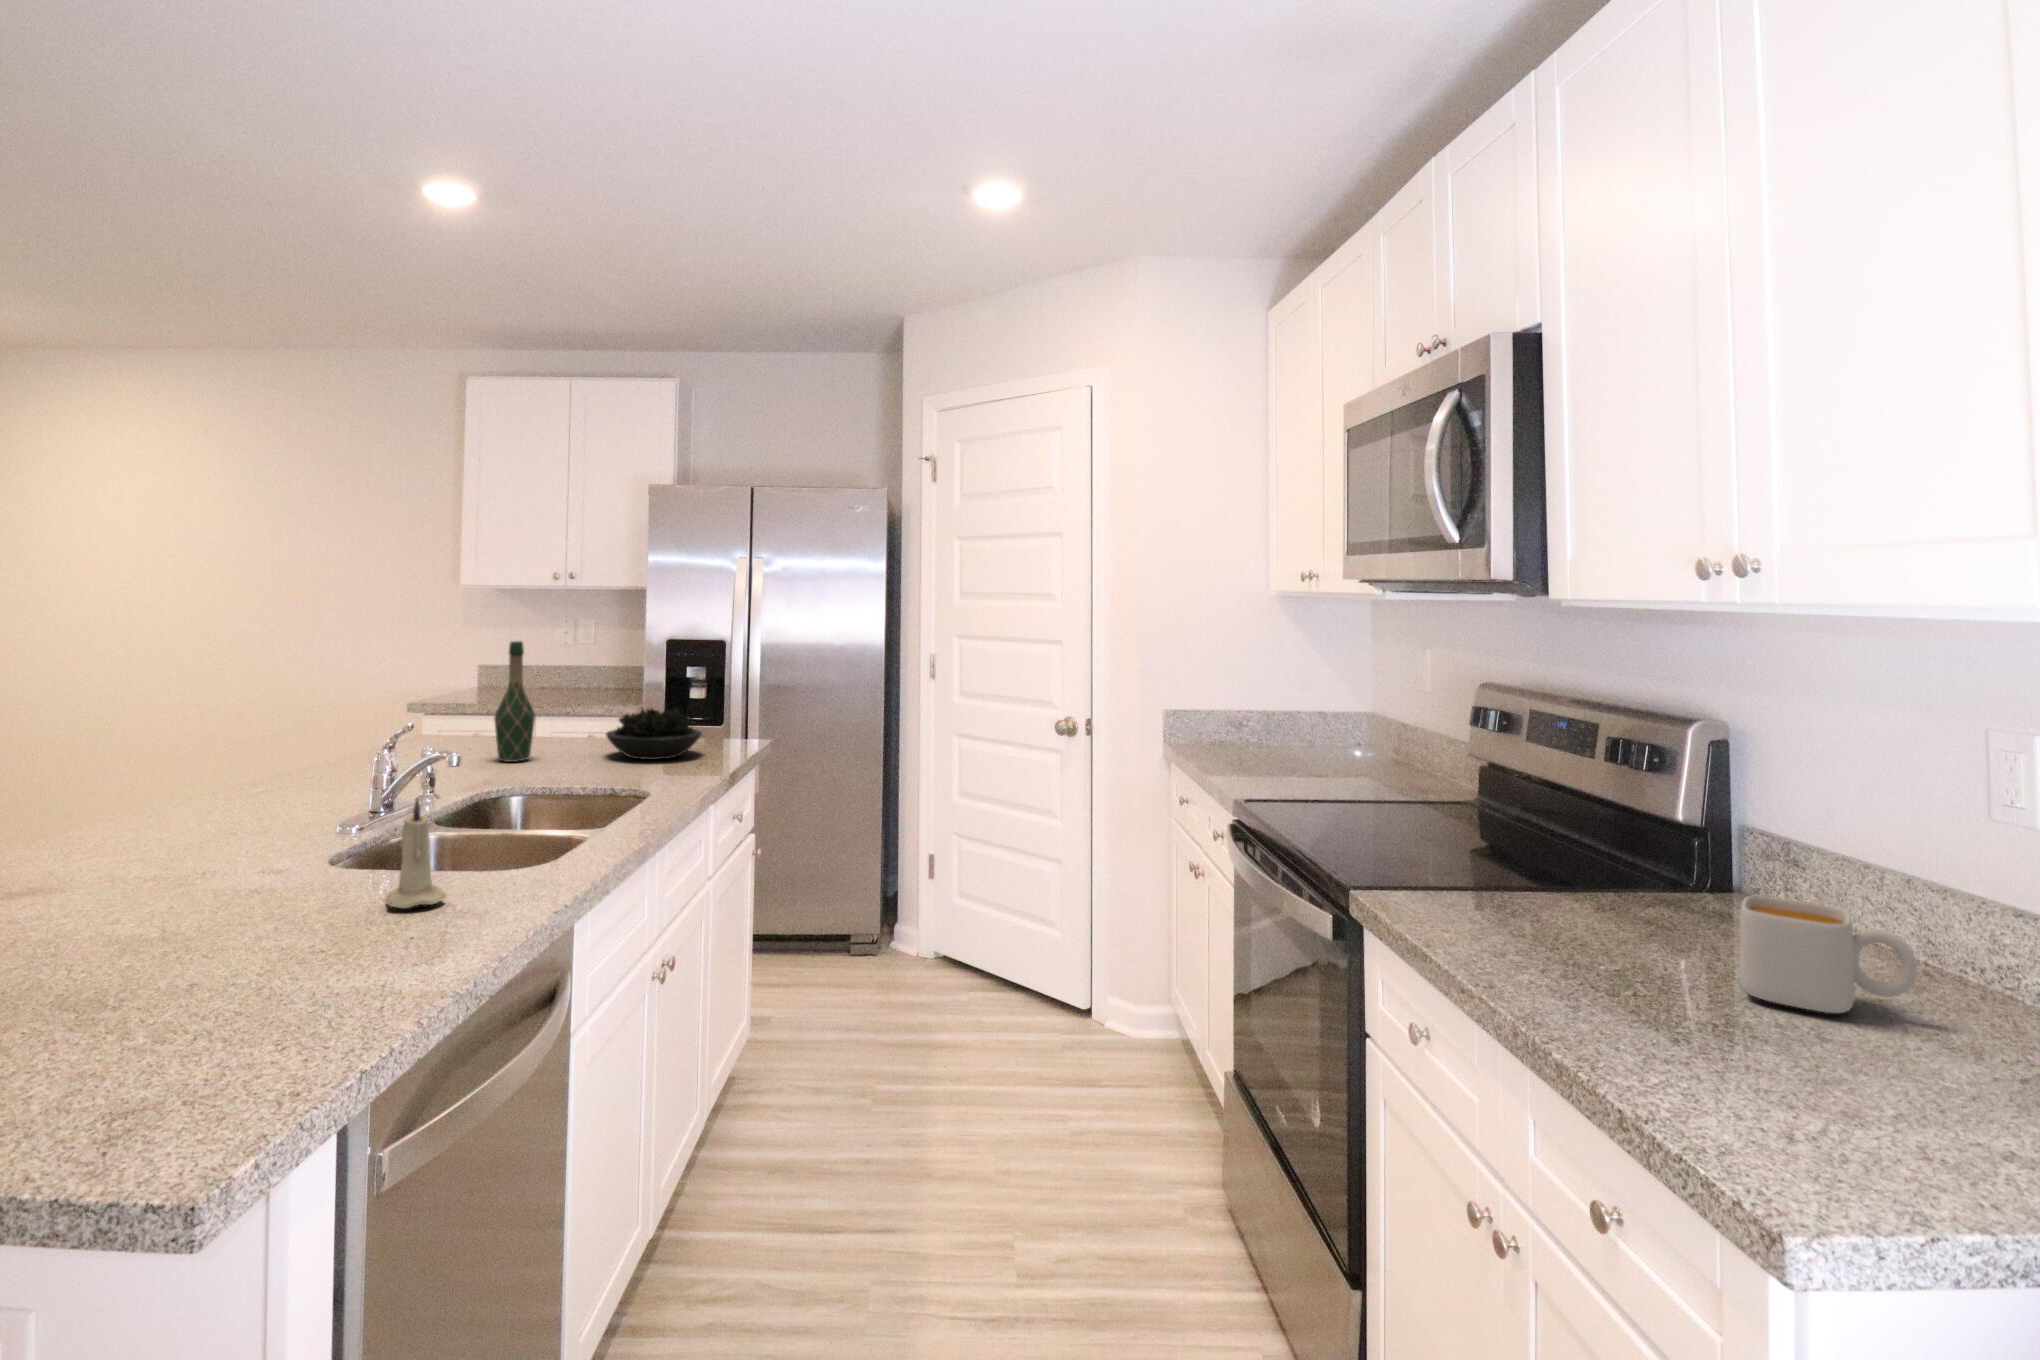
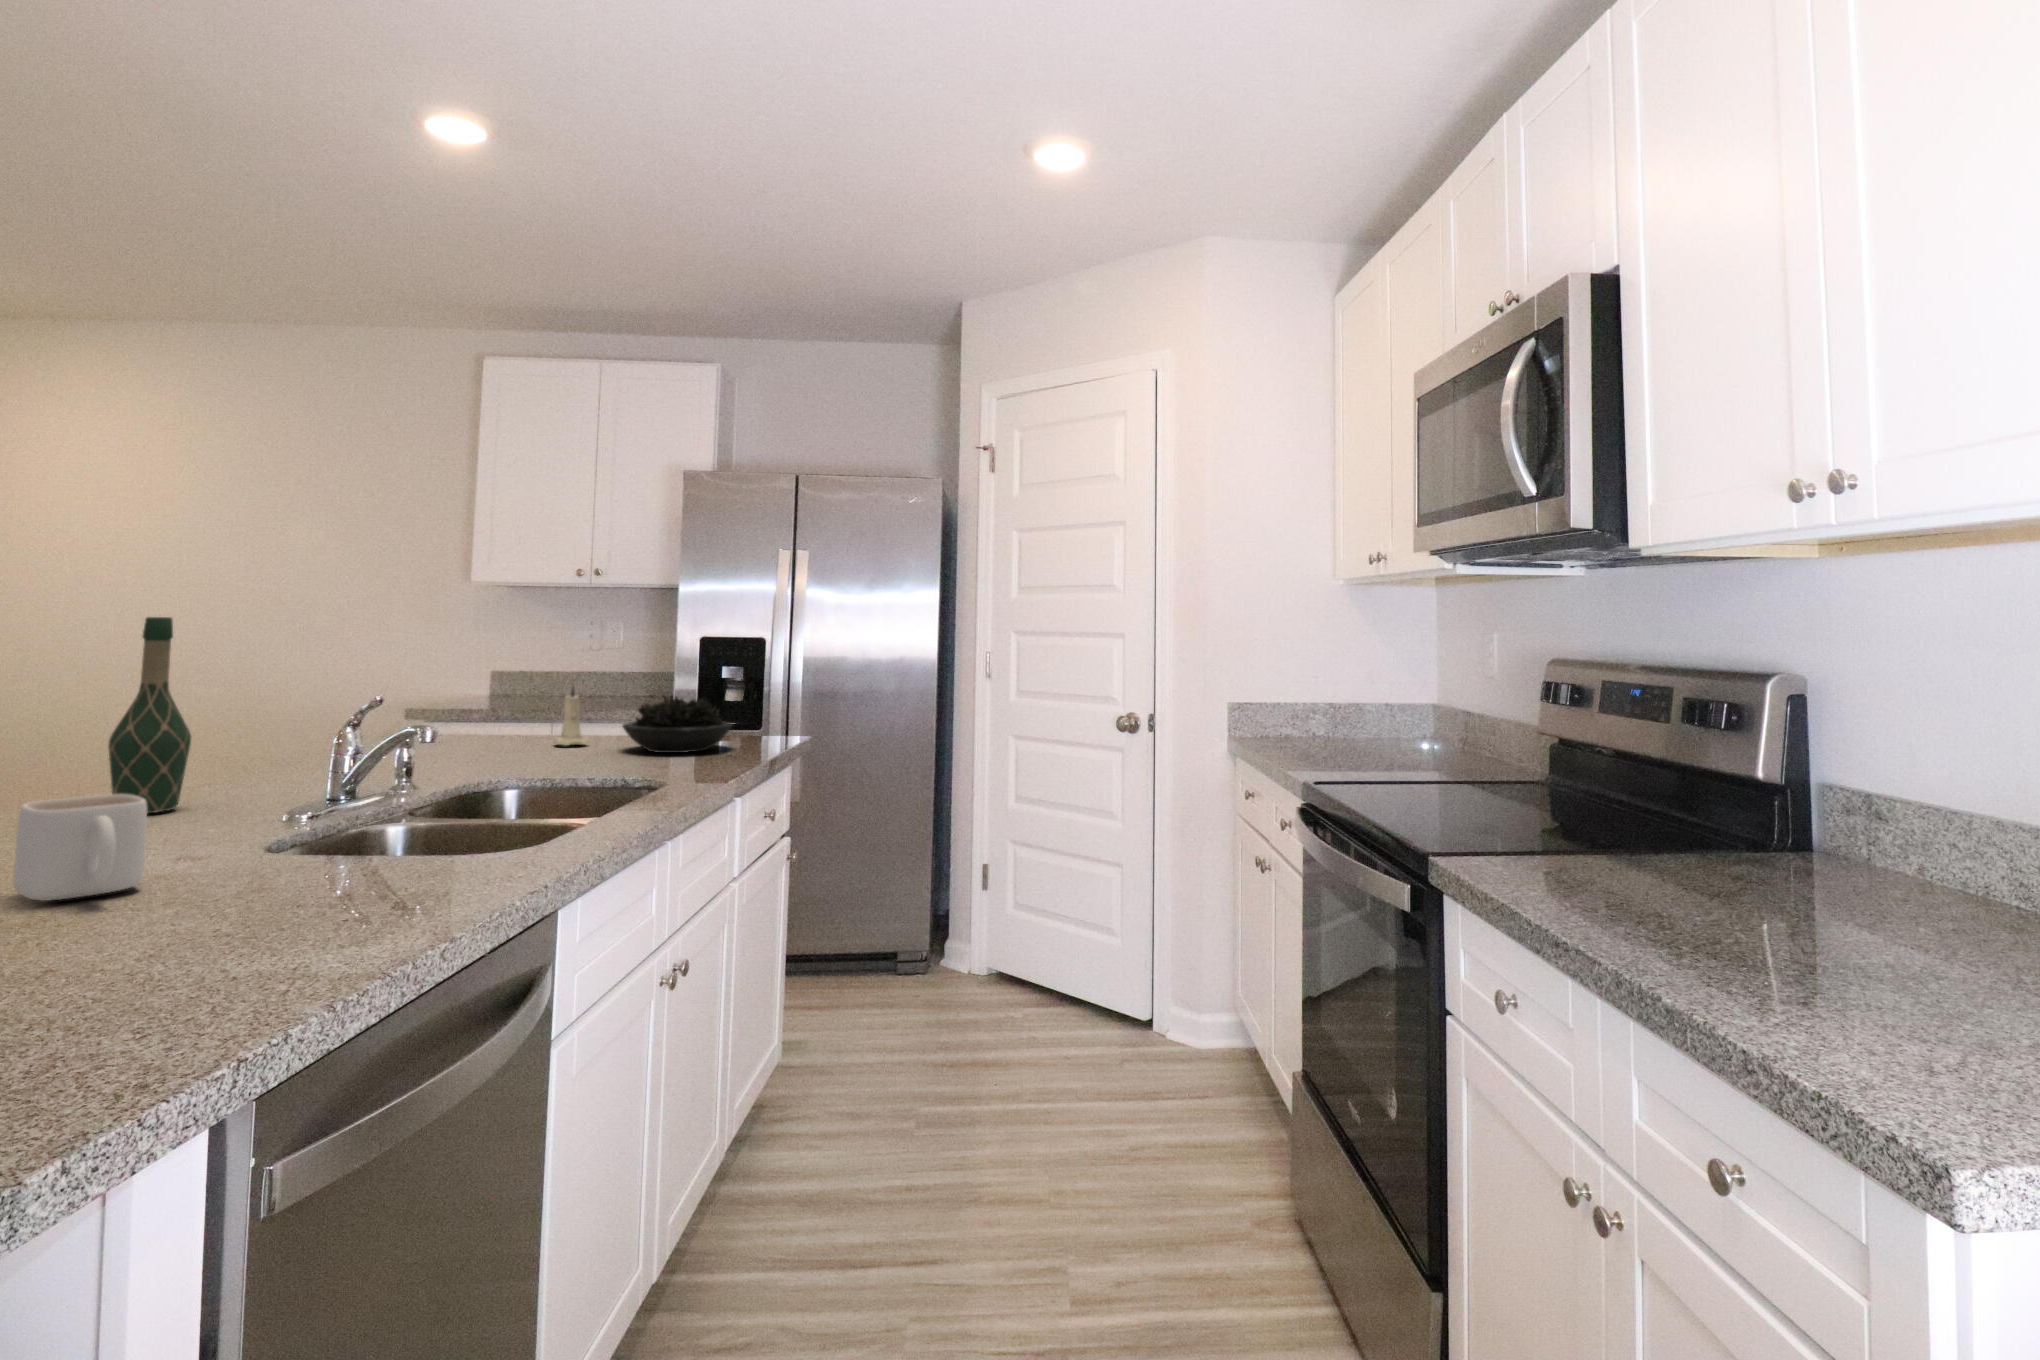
wine bottle: present [495,641,535,762] -> present [108,617,191,813]
candle: present [386,798,446,908] -> present [554,686,588,746]
mug: present [1740,896,1917,1013] -> present [13,794,147,901]

